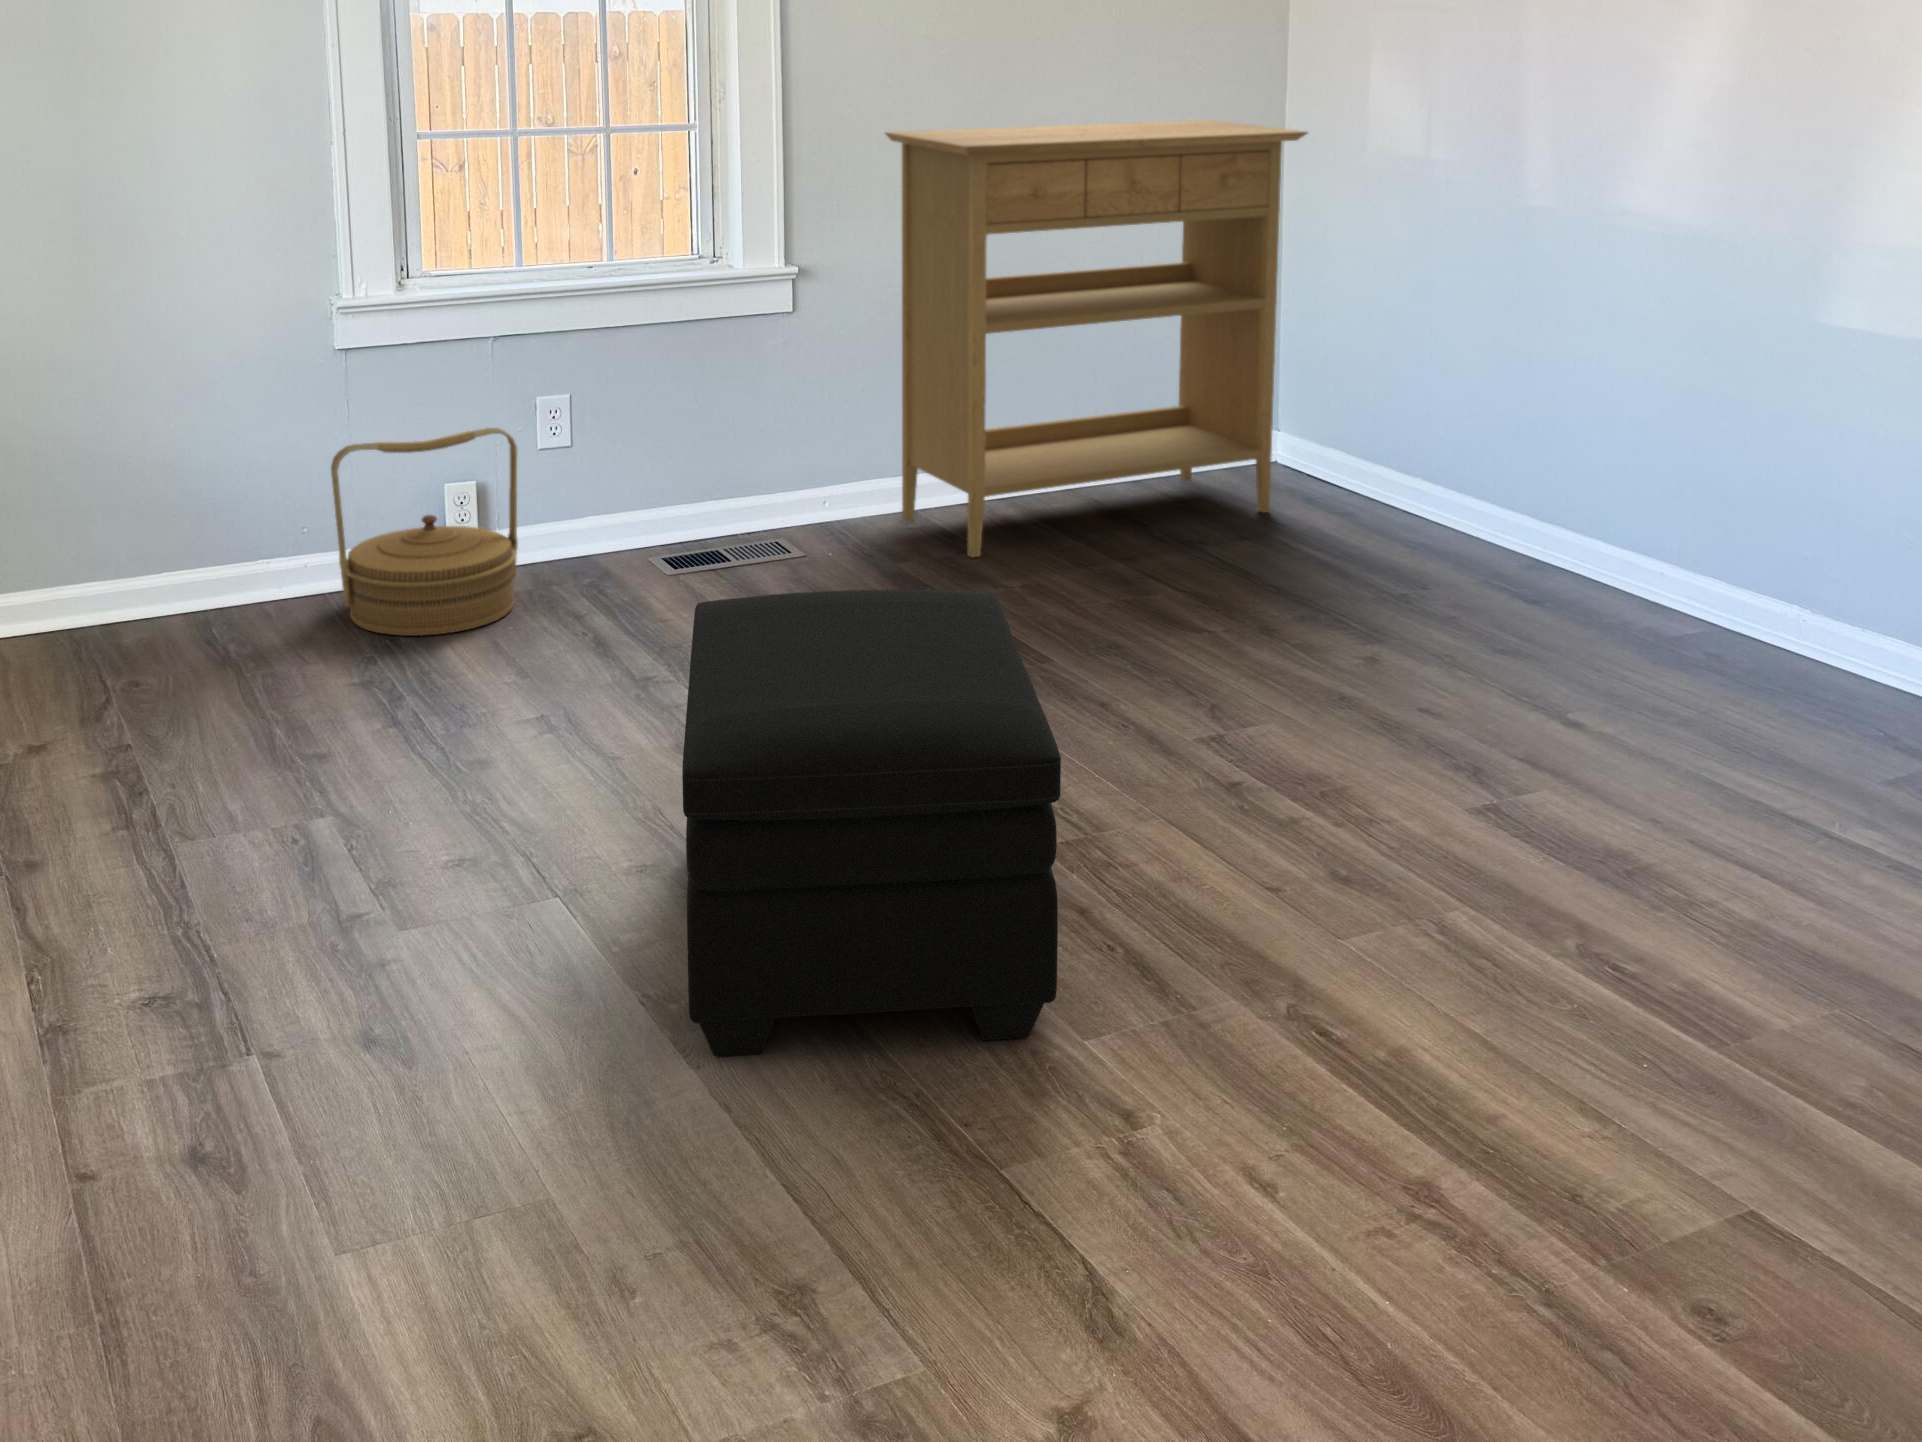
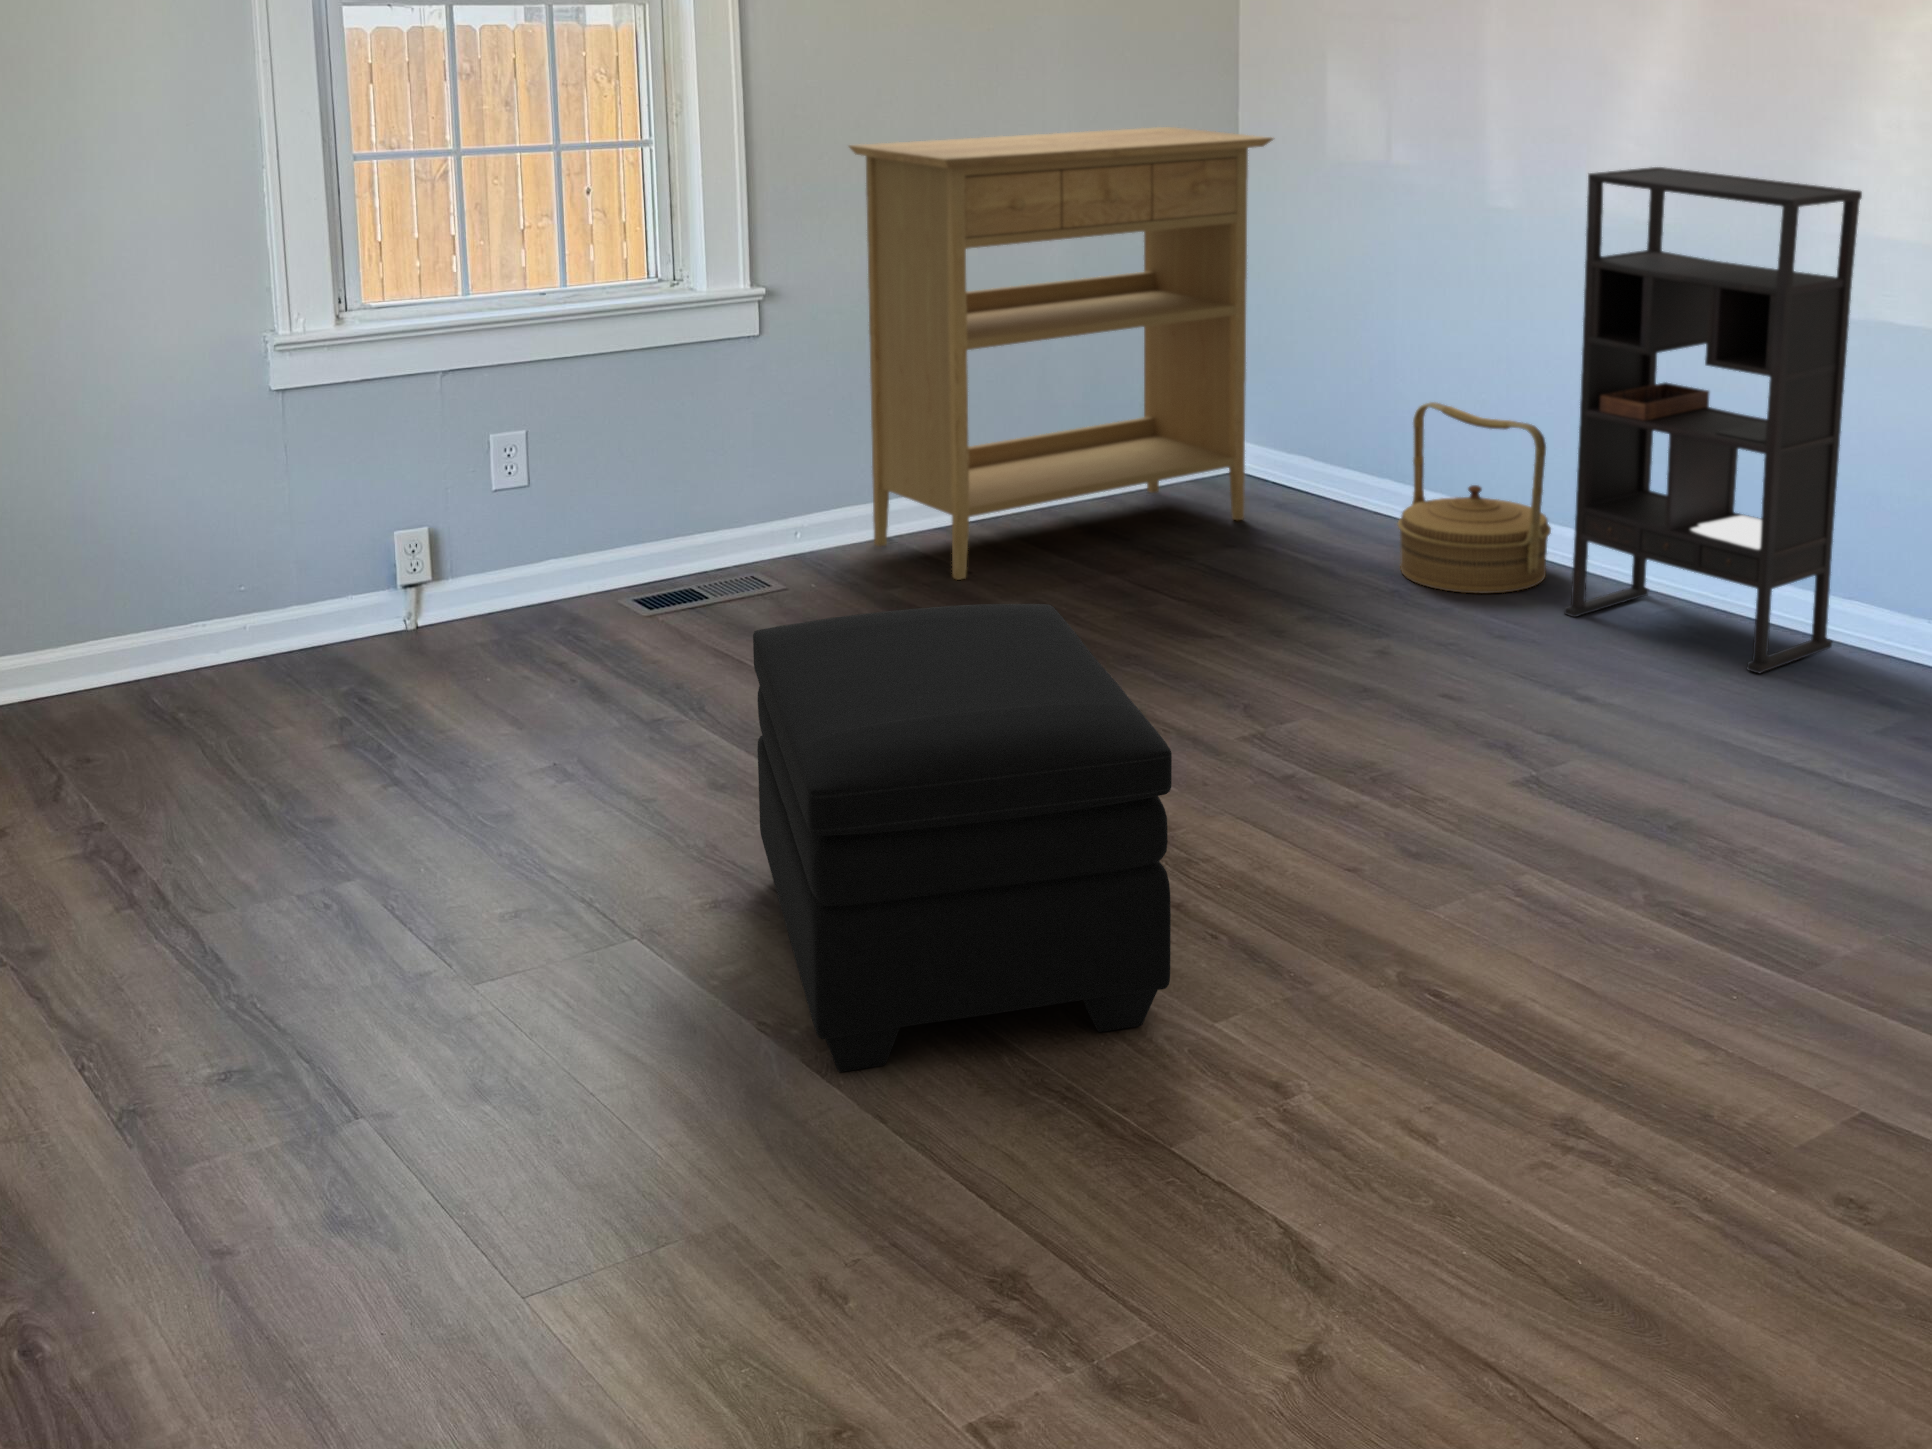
bookshelf: none [1580,167,1916,707] -> present [1564,167,1862,673]
woven basket: present [331,428,518,636] -> present [1398,402,1551,593]

